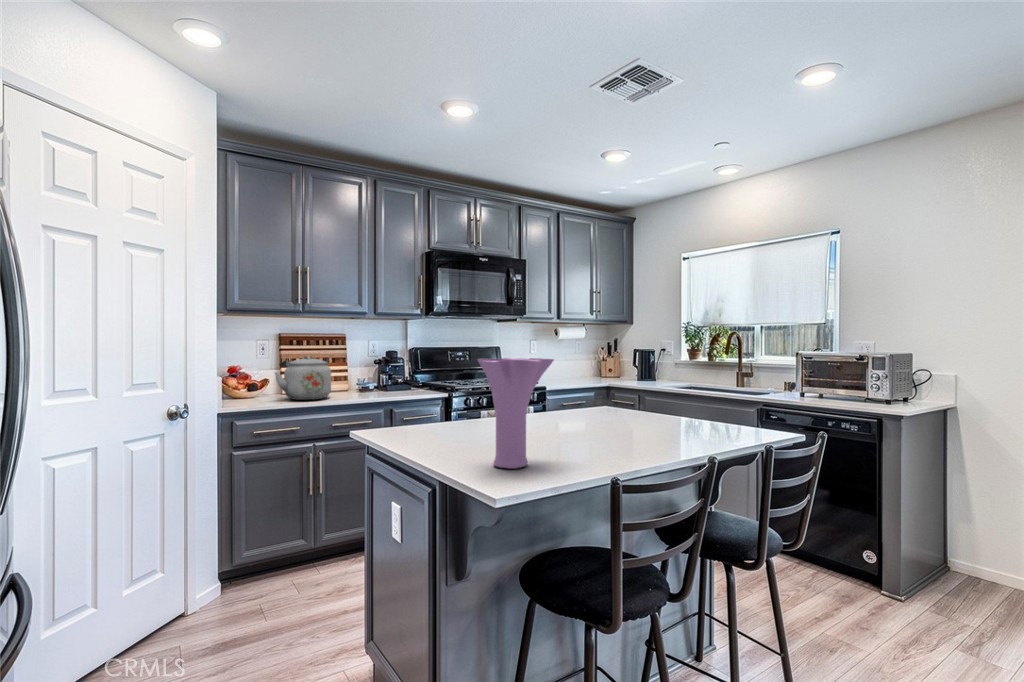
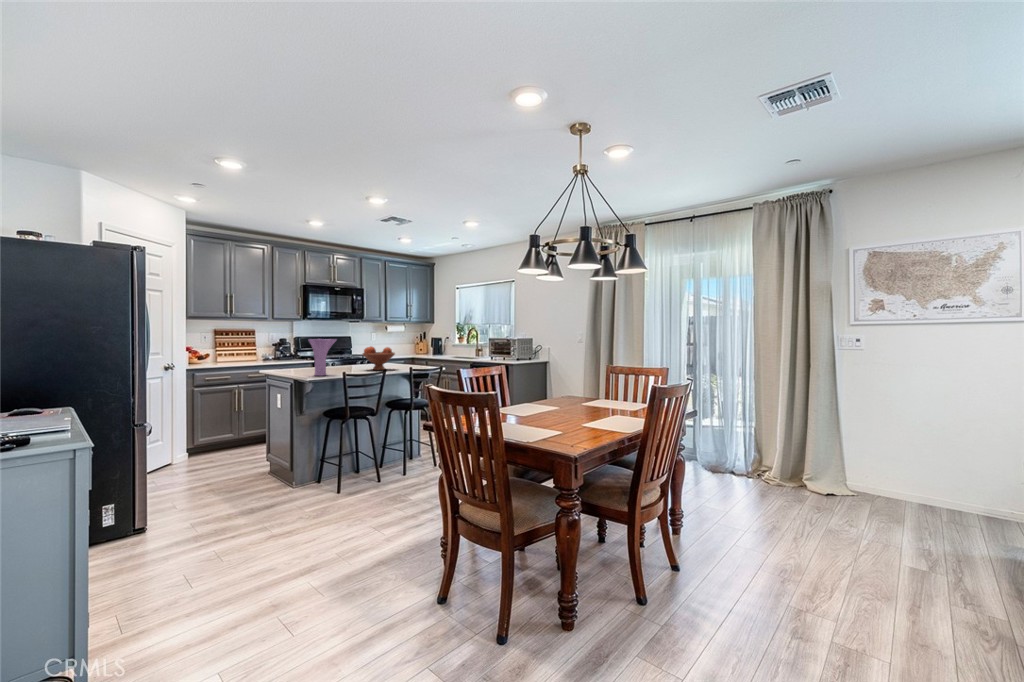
kettle: present [275,356,331,400] -> none [215,341,247,364]
fruit bowl: none [588,374,673,438] -> present [363,346,395,370]

